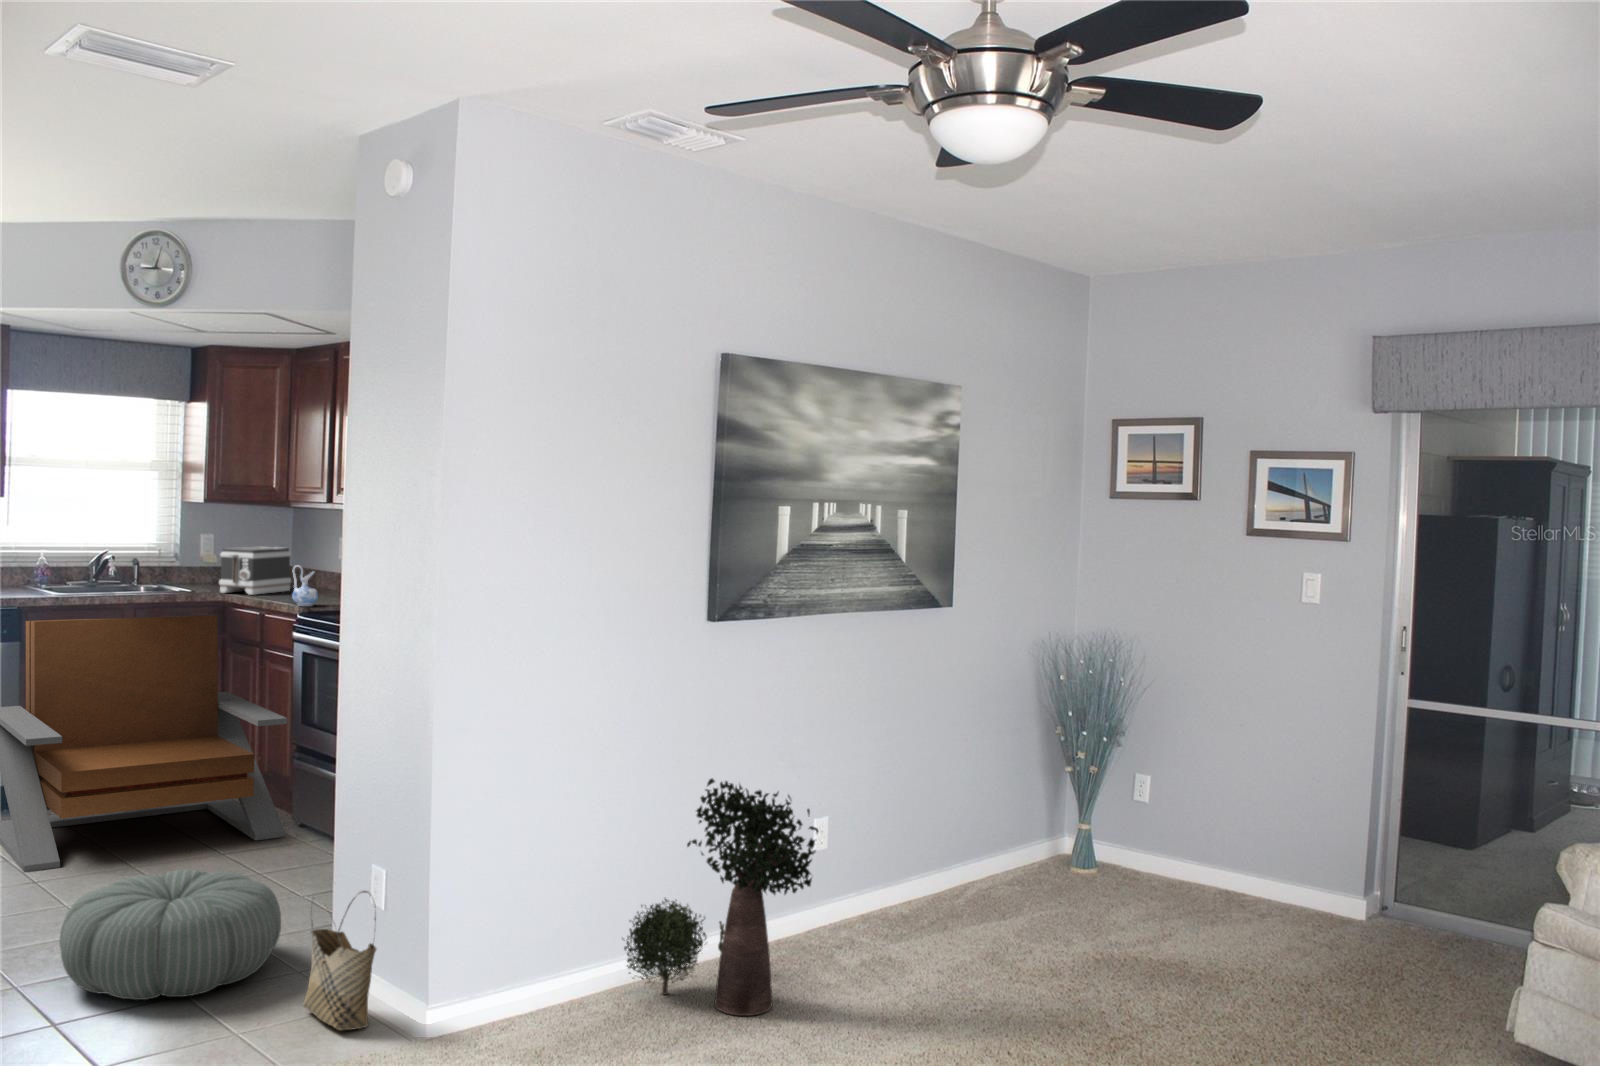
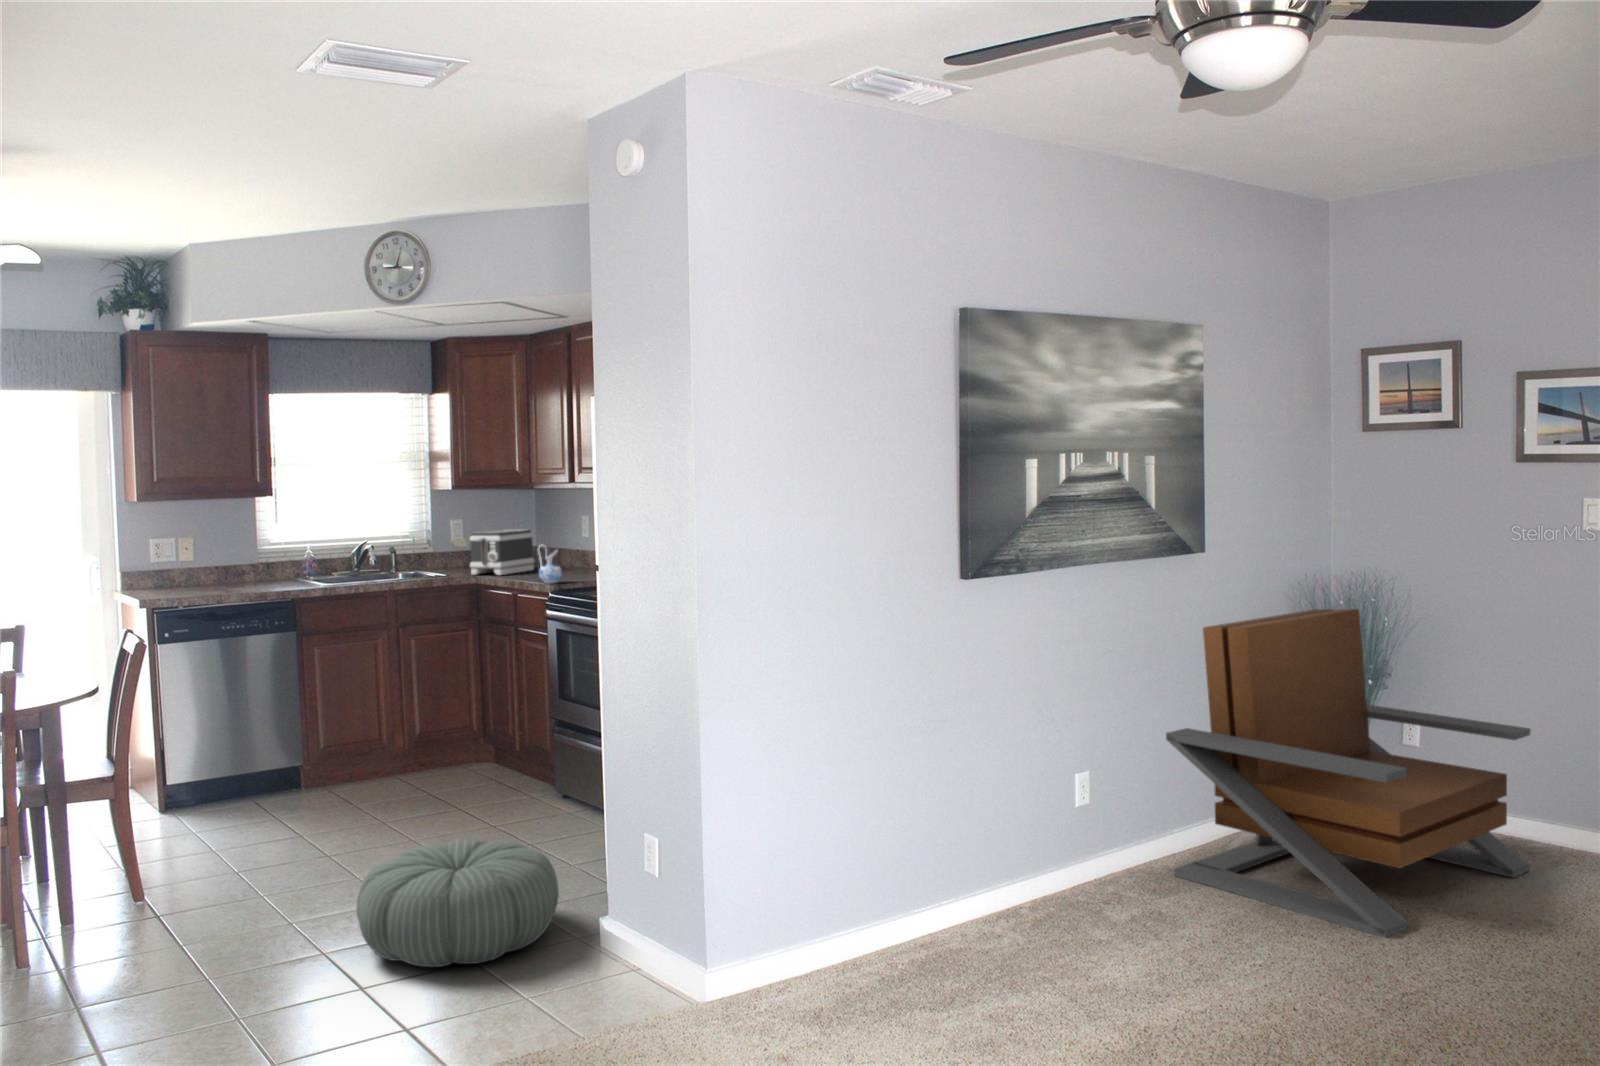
lounge chair: present [0,615,287,872] -> present [1166,609,1531,938]
potted plant: present [624,779,818,1016] -> none [896,737,1095,981]
woven basket: present [303,891,376,1030] -> none [588,859,657,998]

